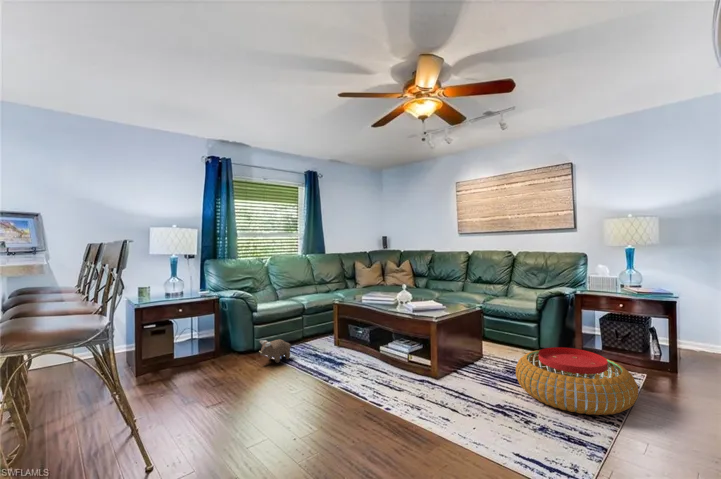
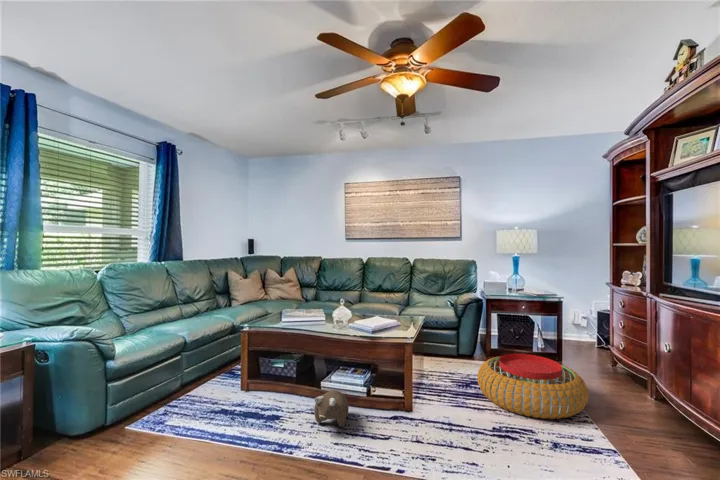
plush toy: present [259,339,291,363] -> present [314,390,349,427]

